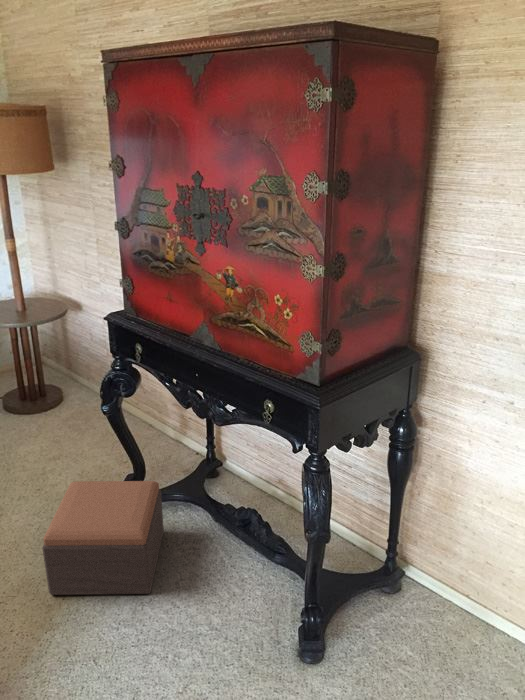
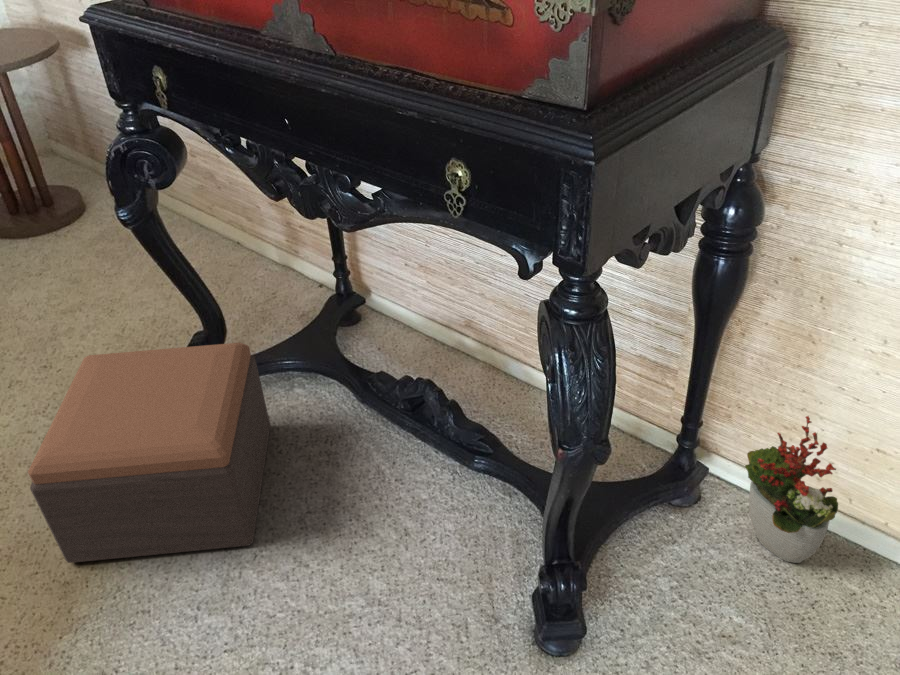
decorative plant: none [418,541,464,627] -> present [745,416,838,563]

